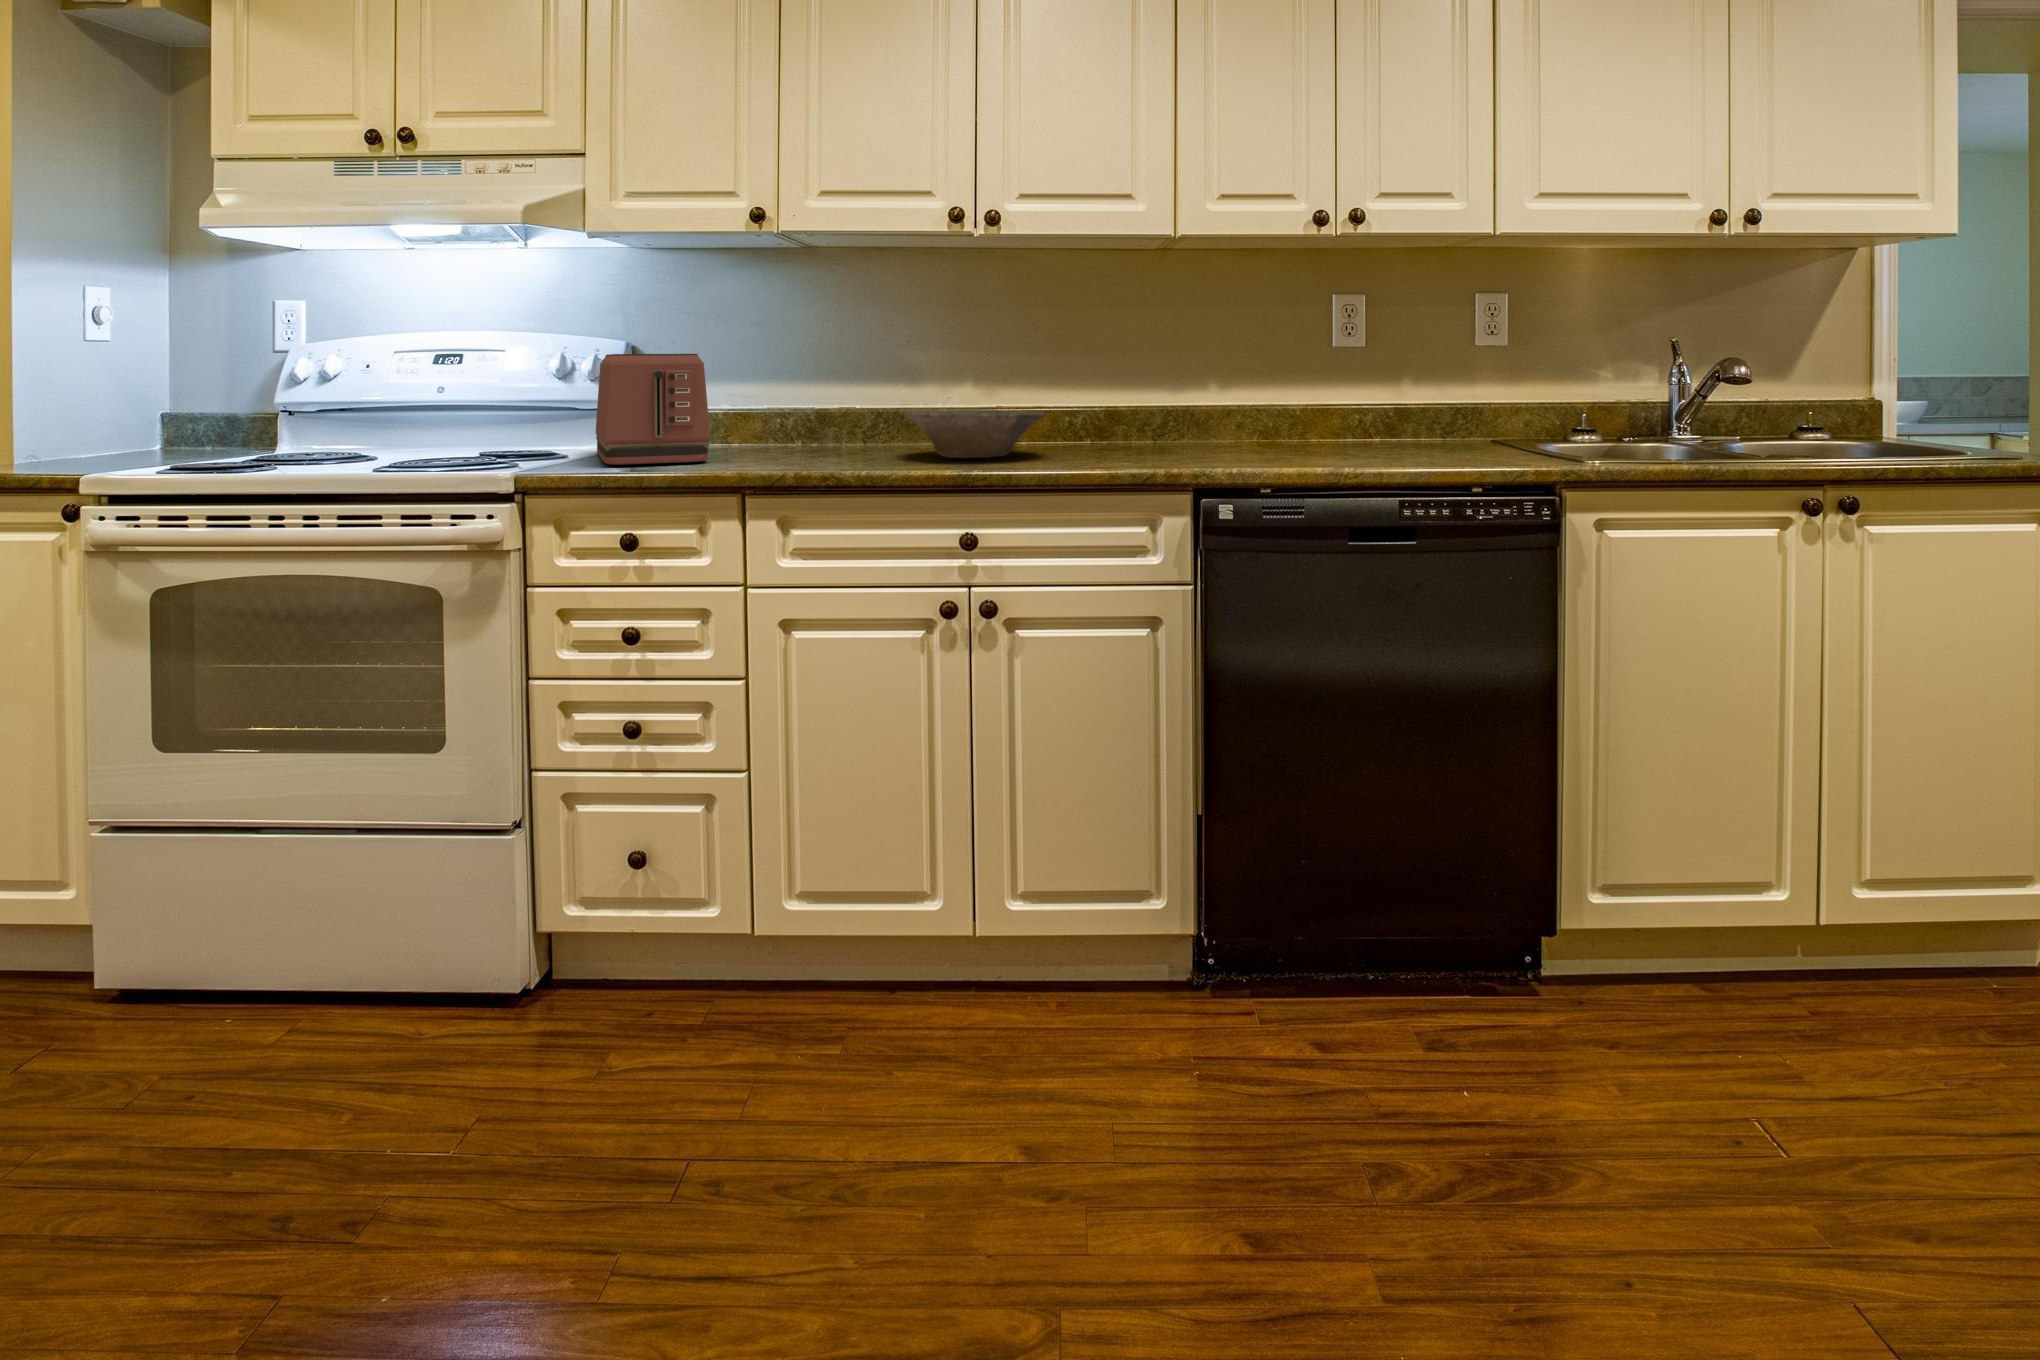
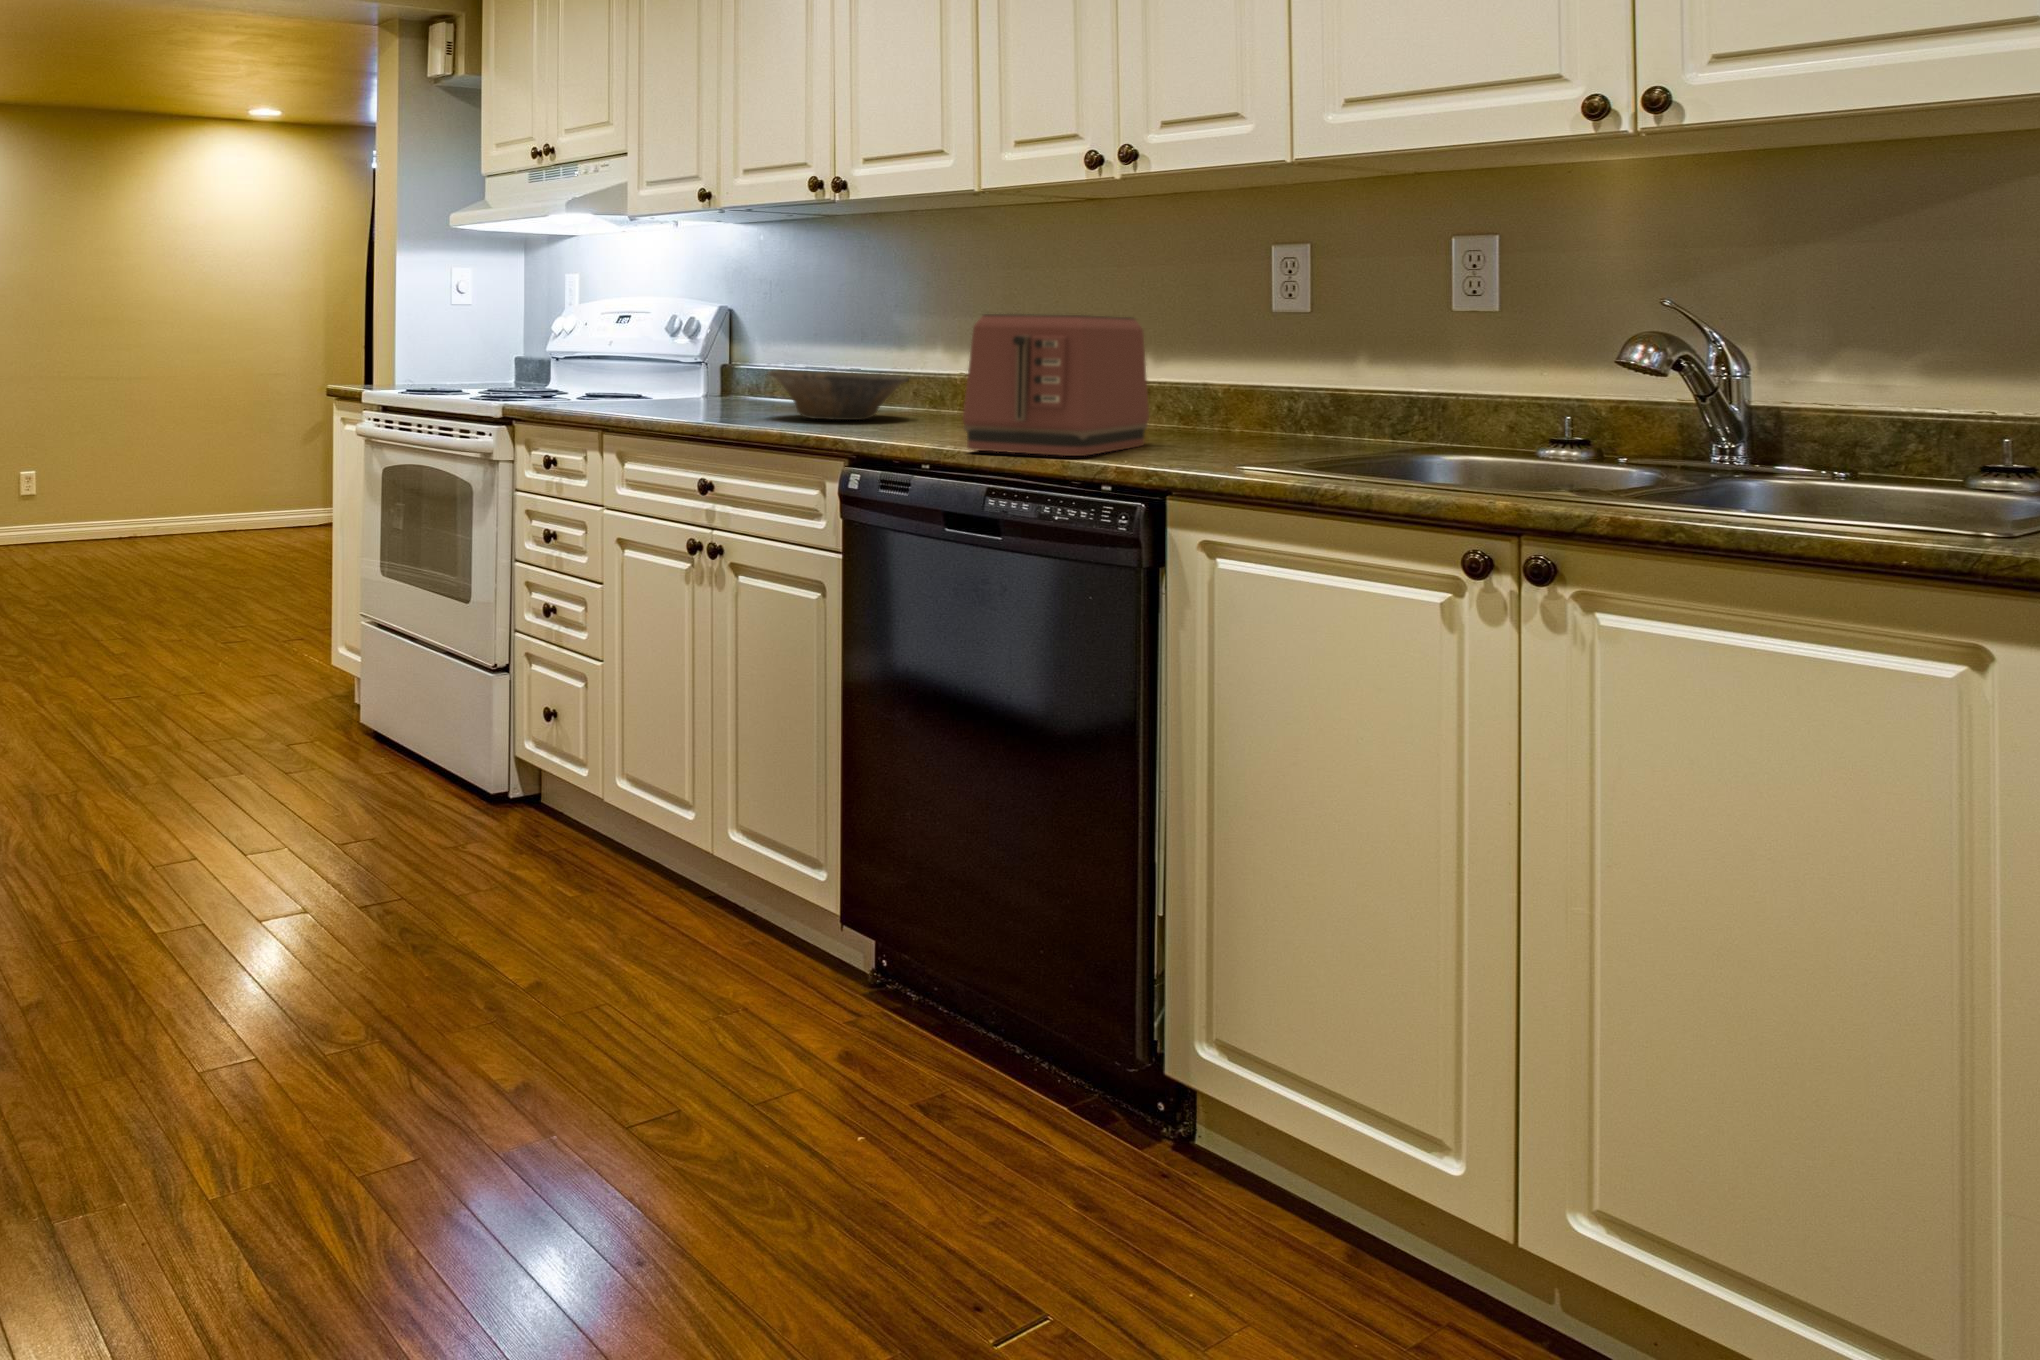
toaster: present [596,354,710,465] -> present [963,314,1149,456]

